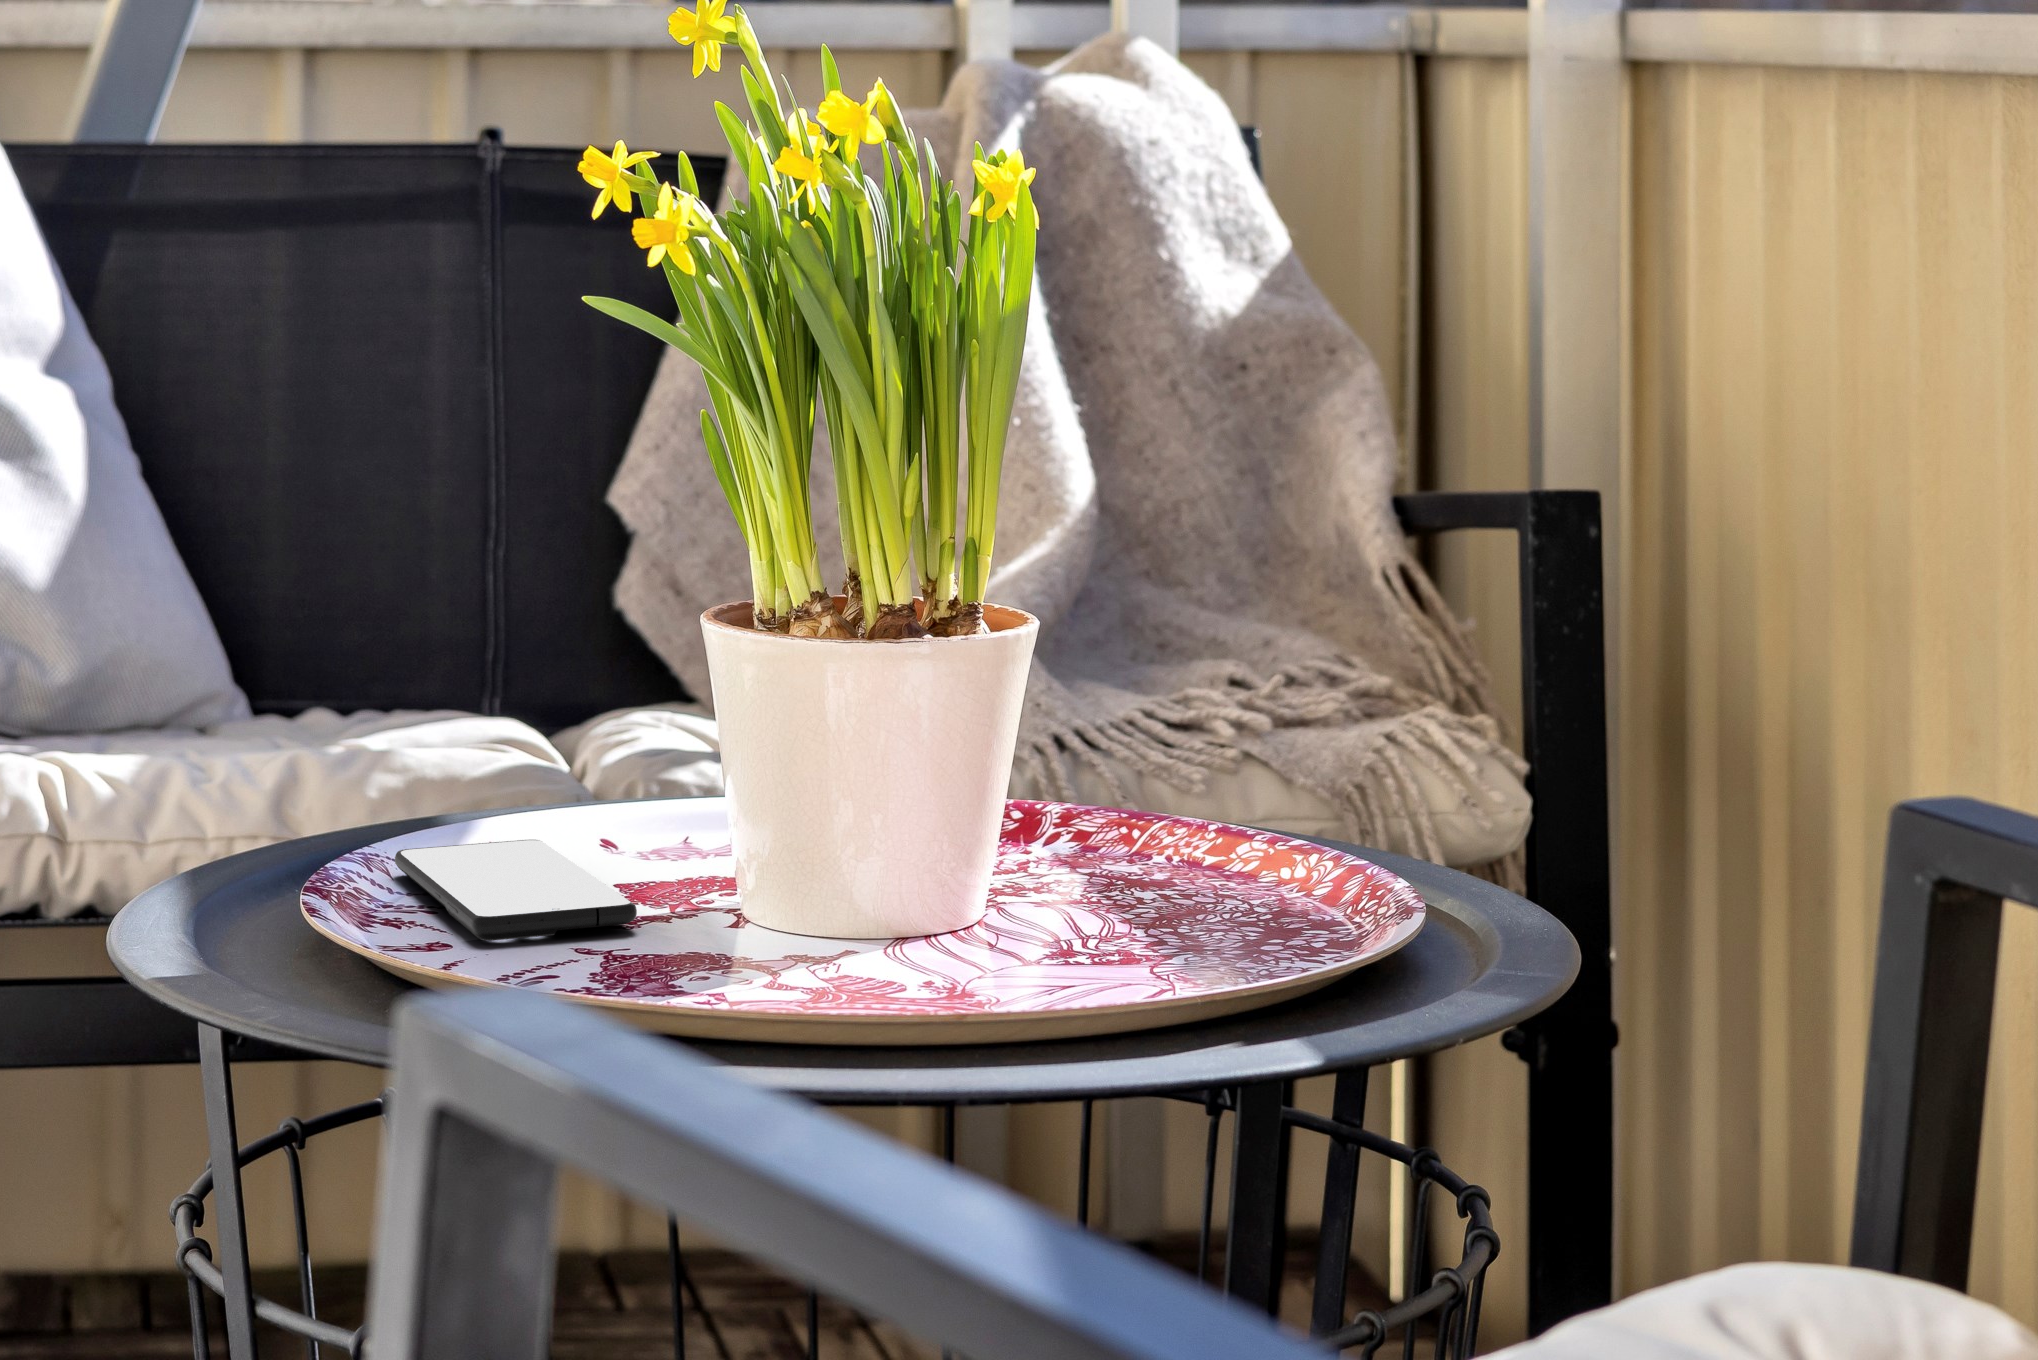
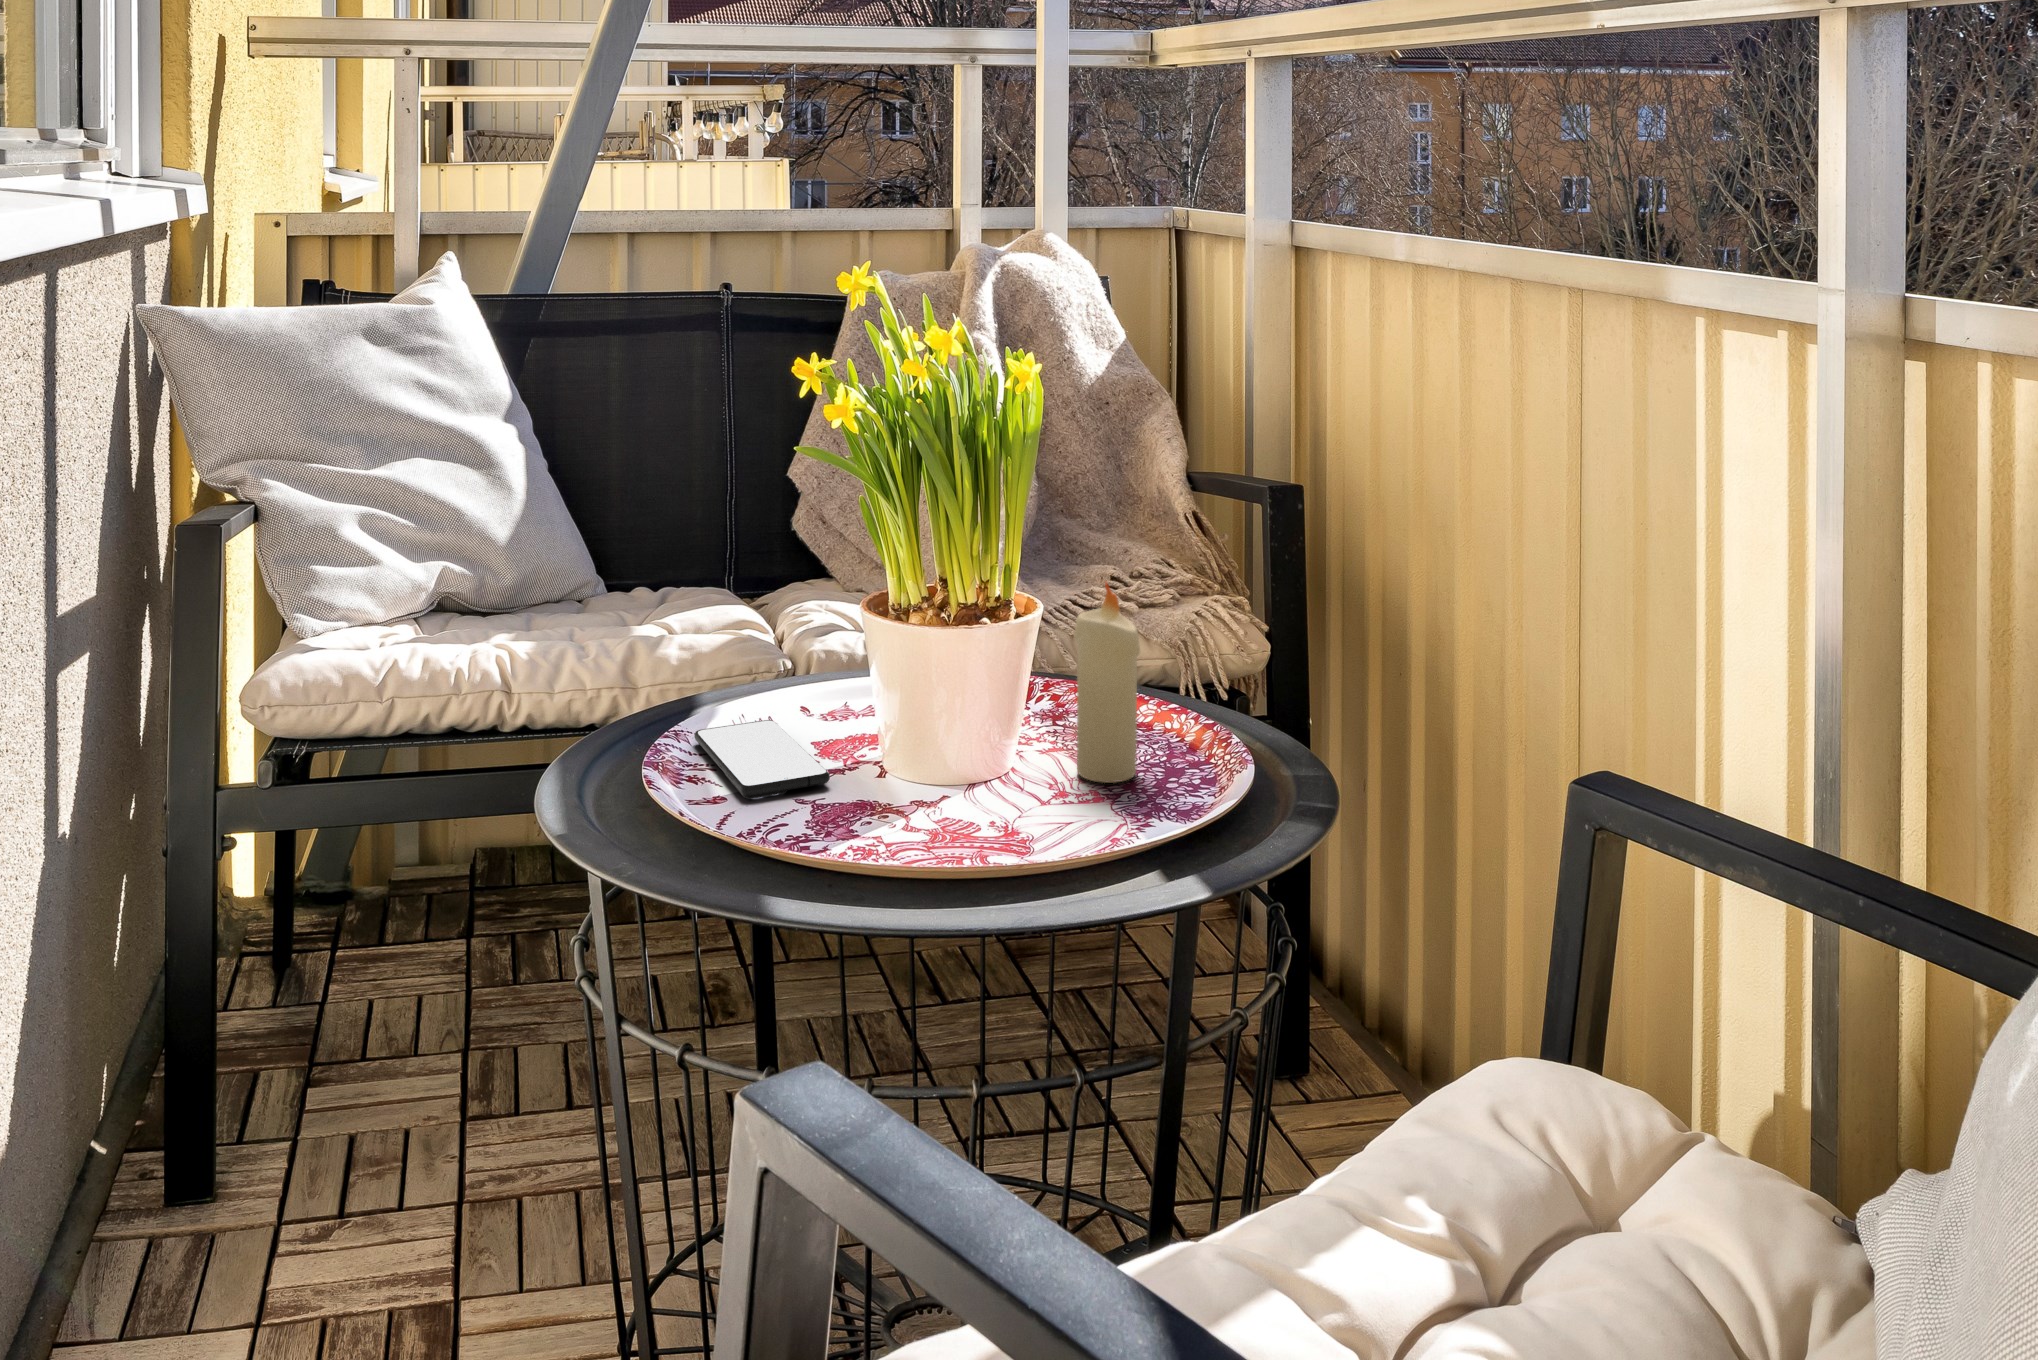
candle: none [1095,562,1217,935] -> present [1074,582,1140,783]

